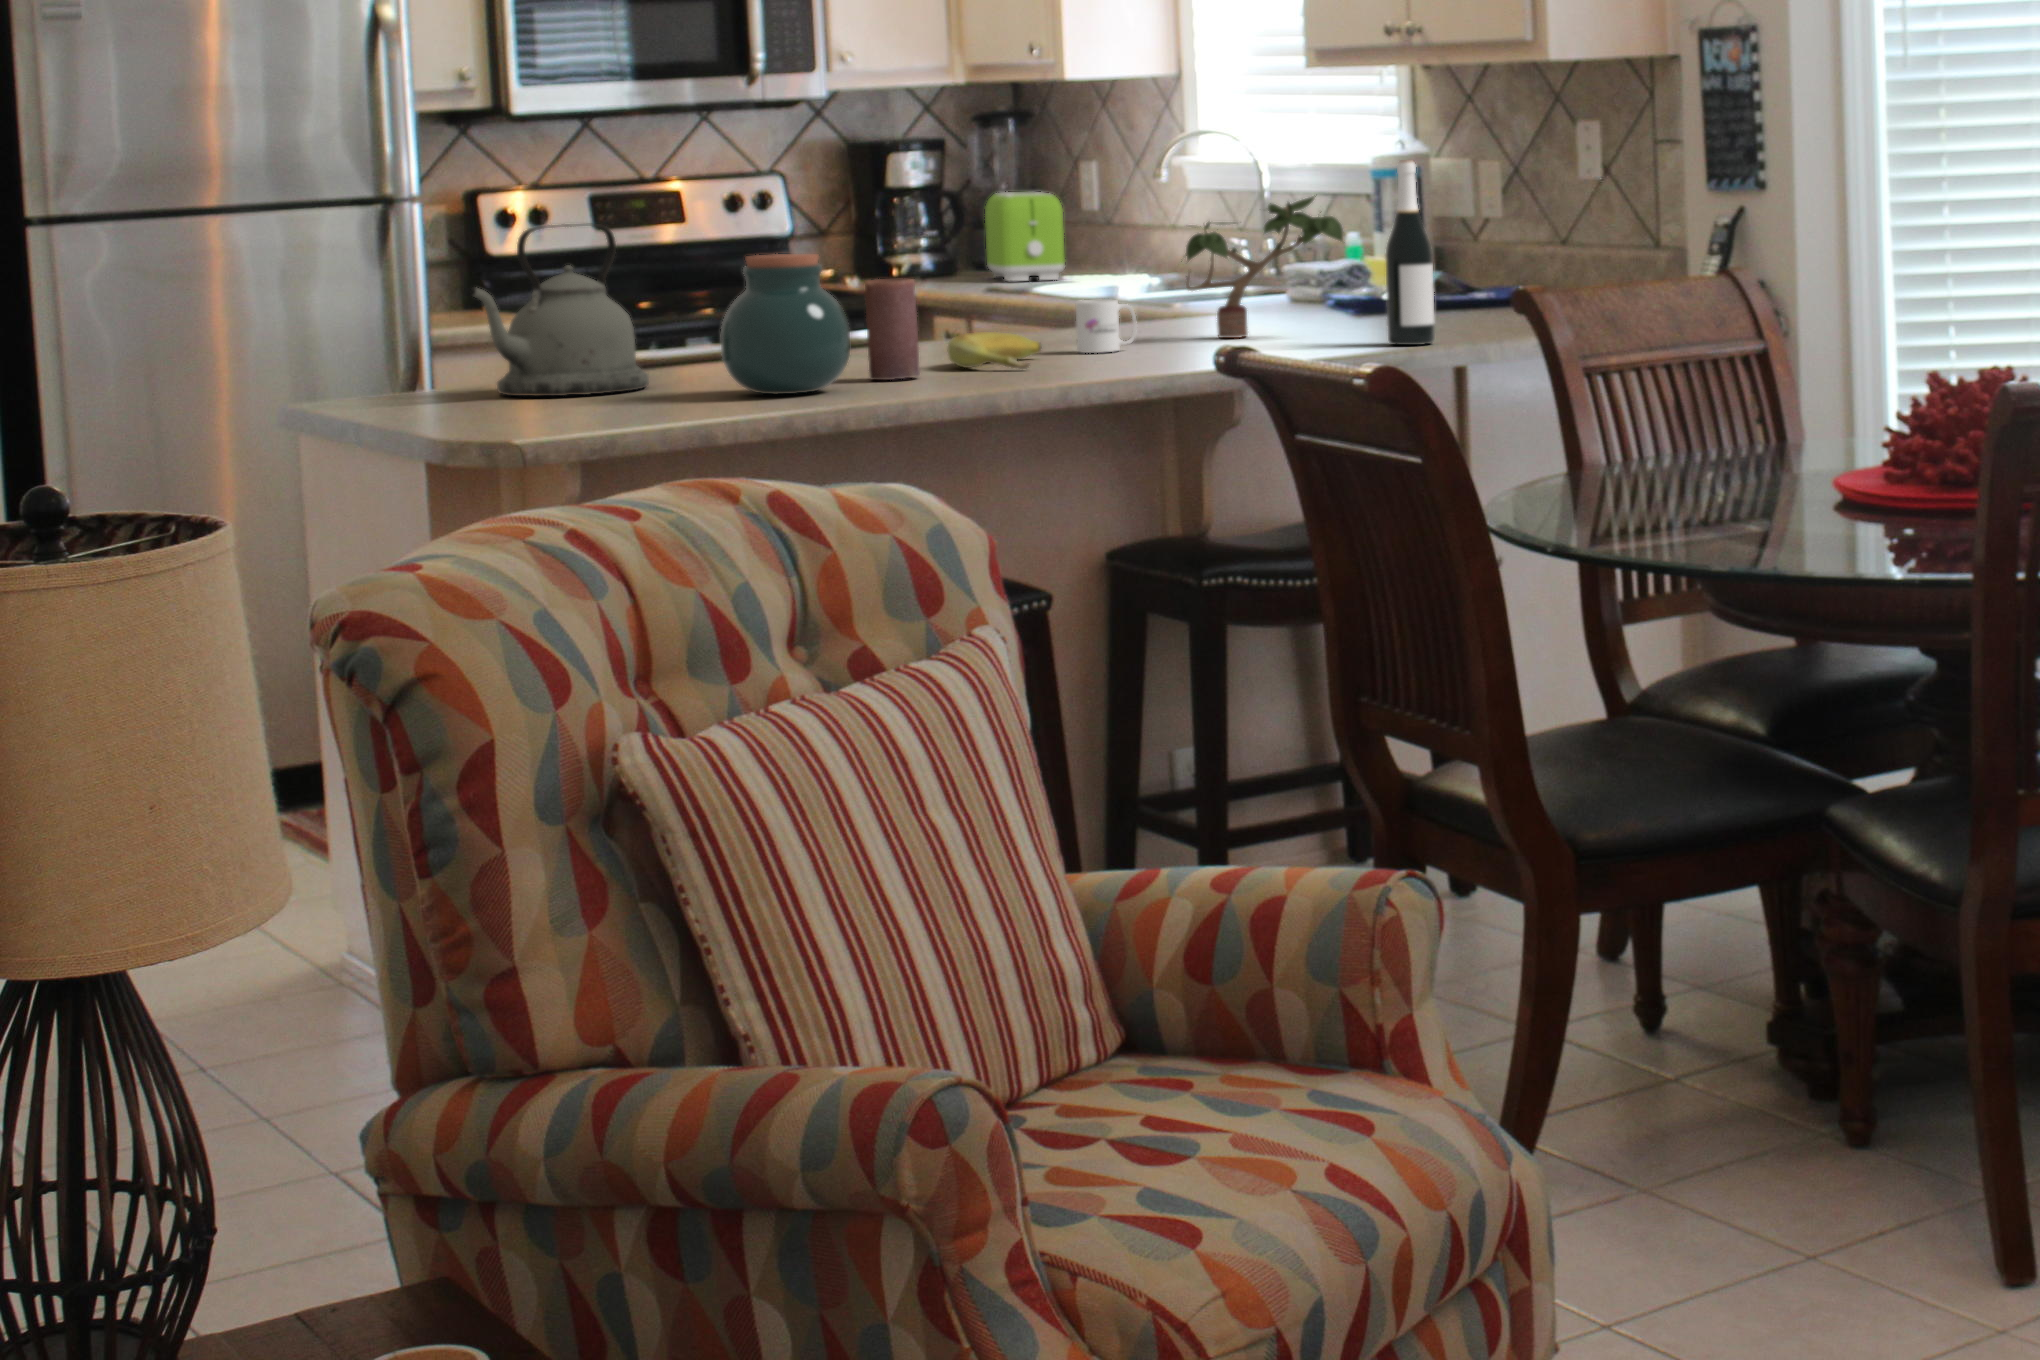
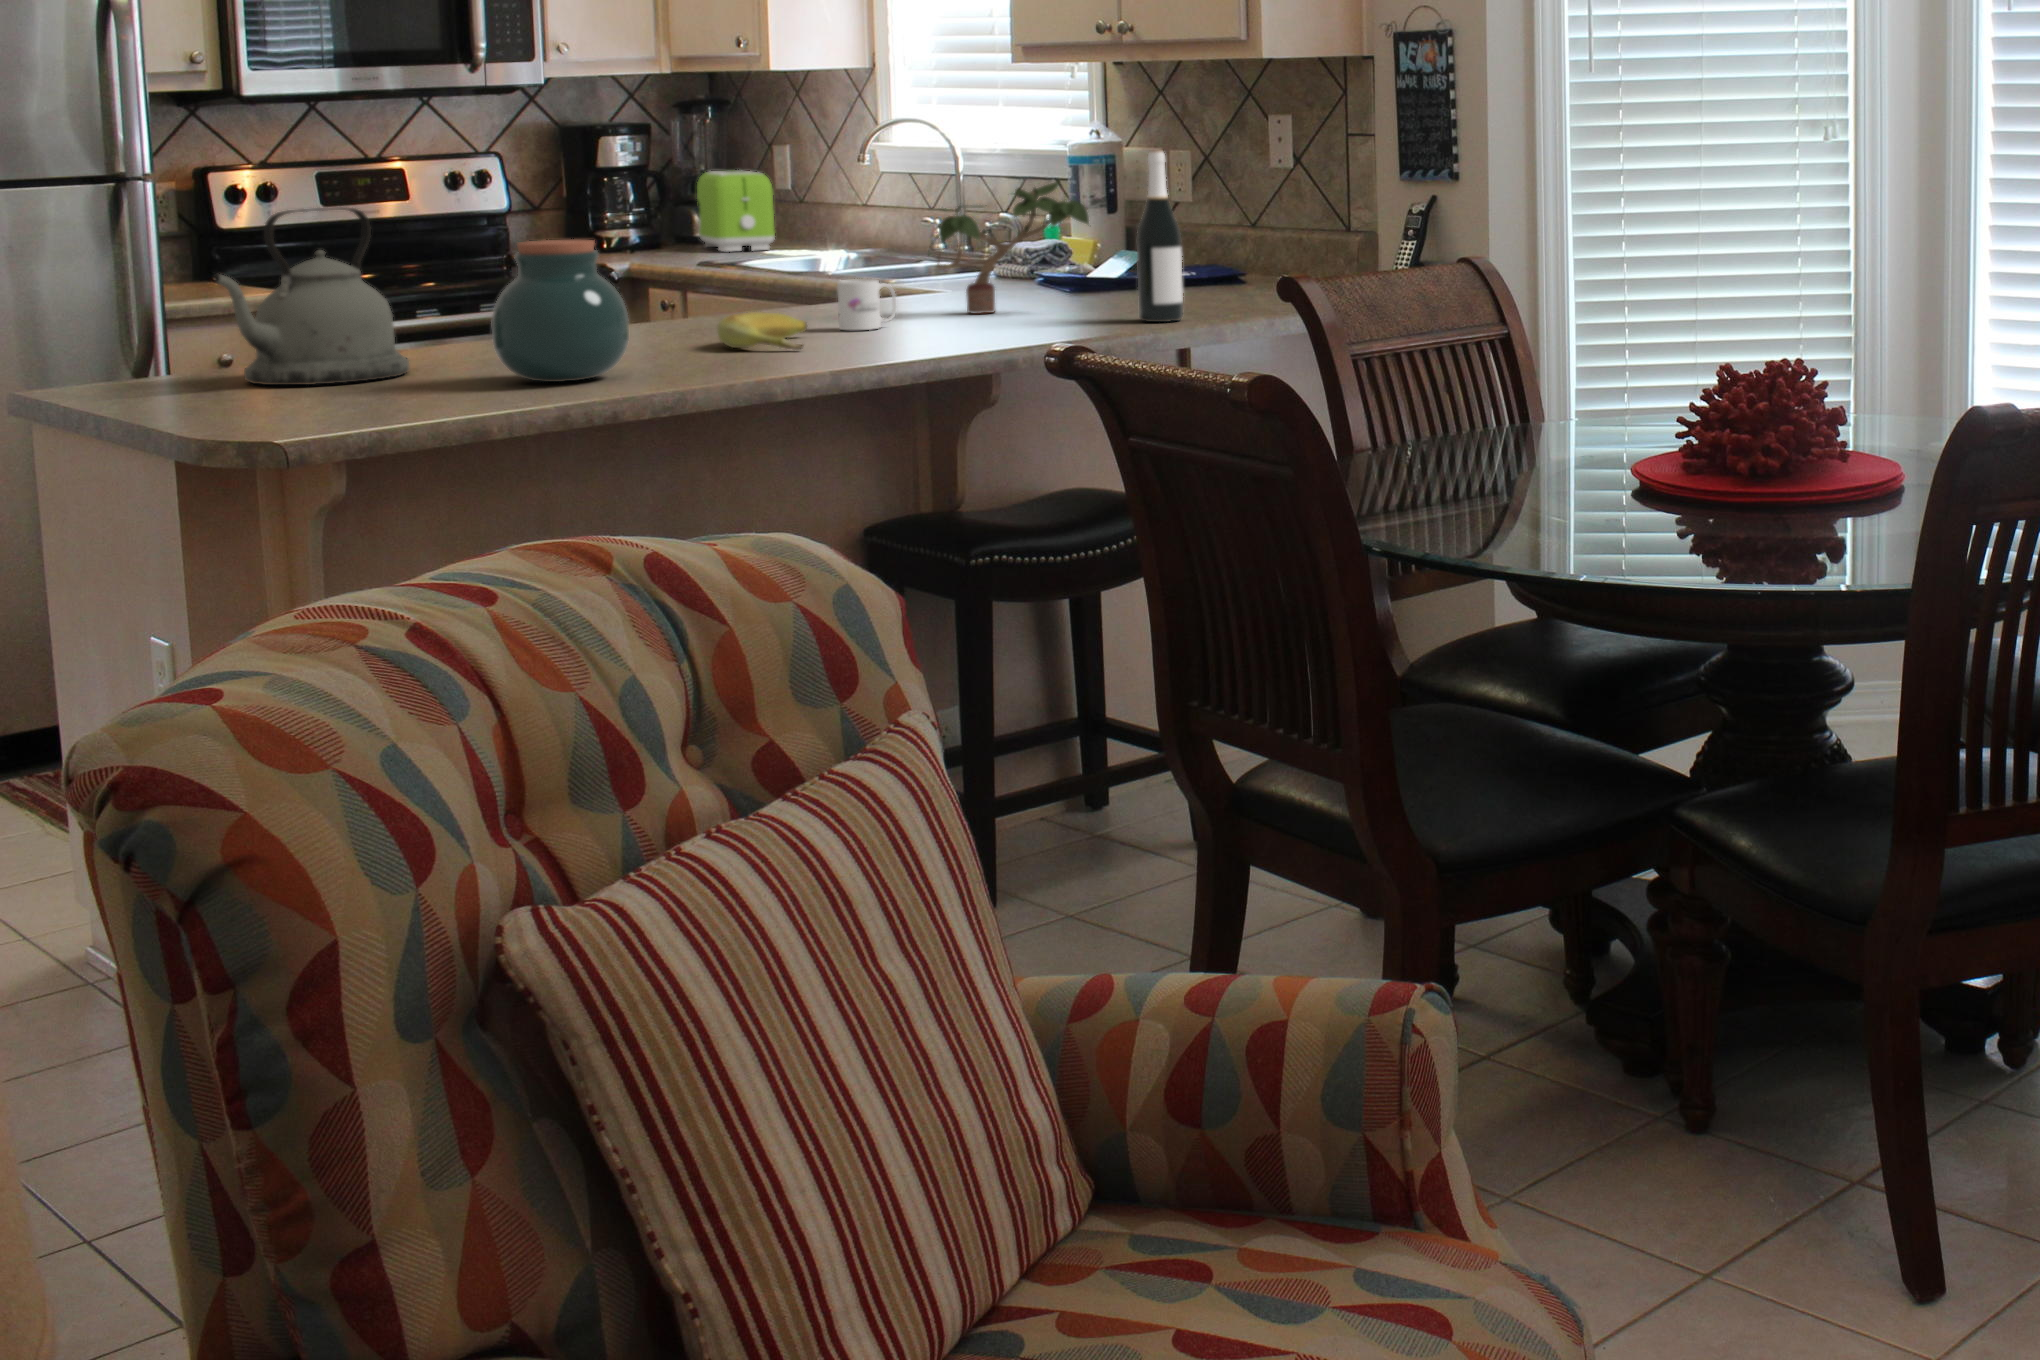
candle: present [865,278,920,380] -> none [638,263,695,364]

